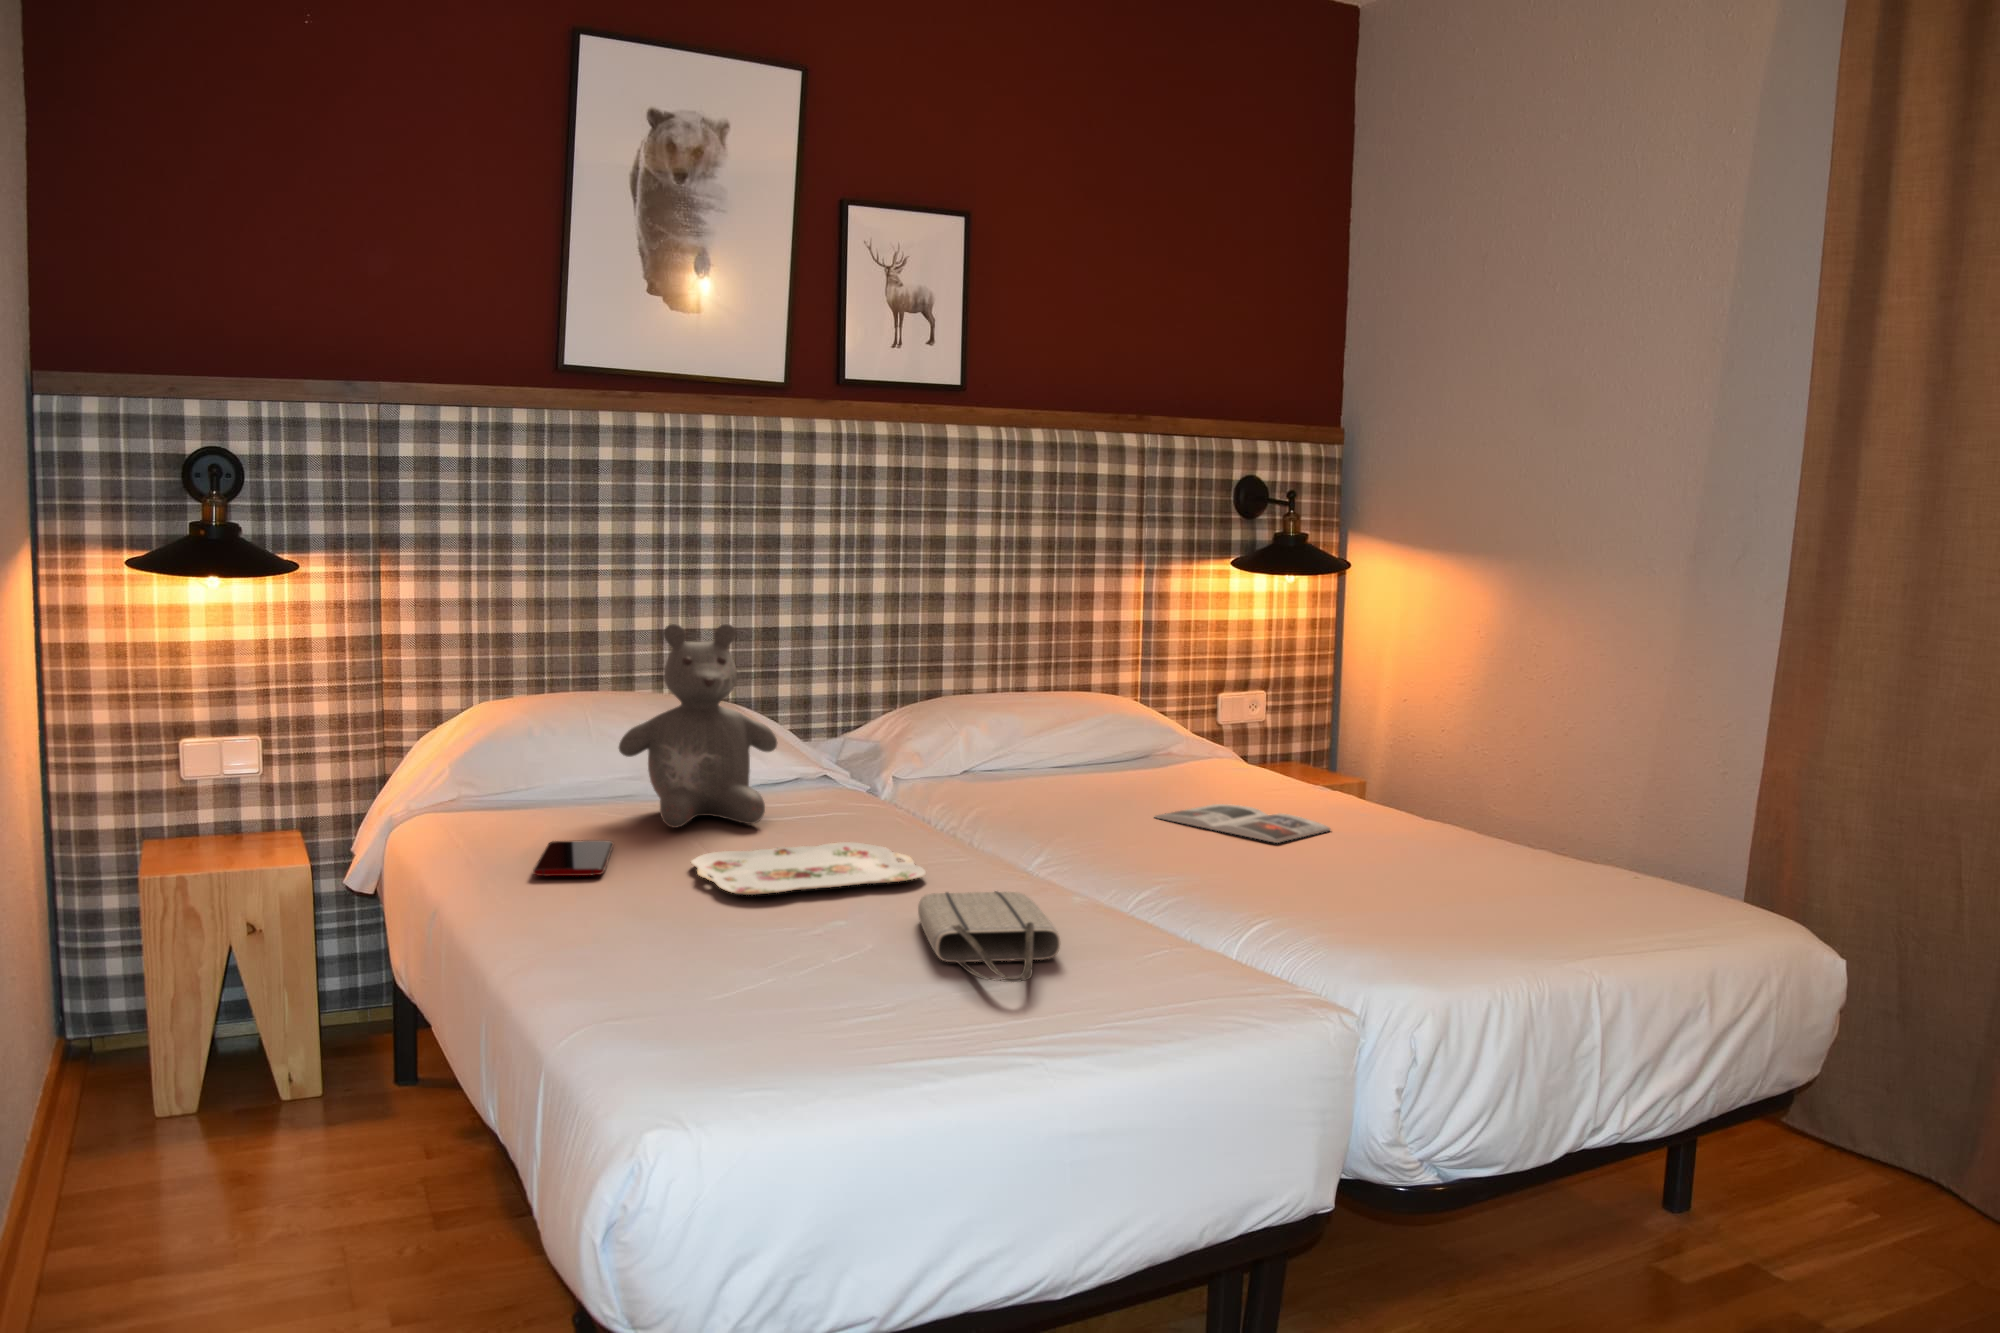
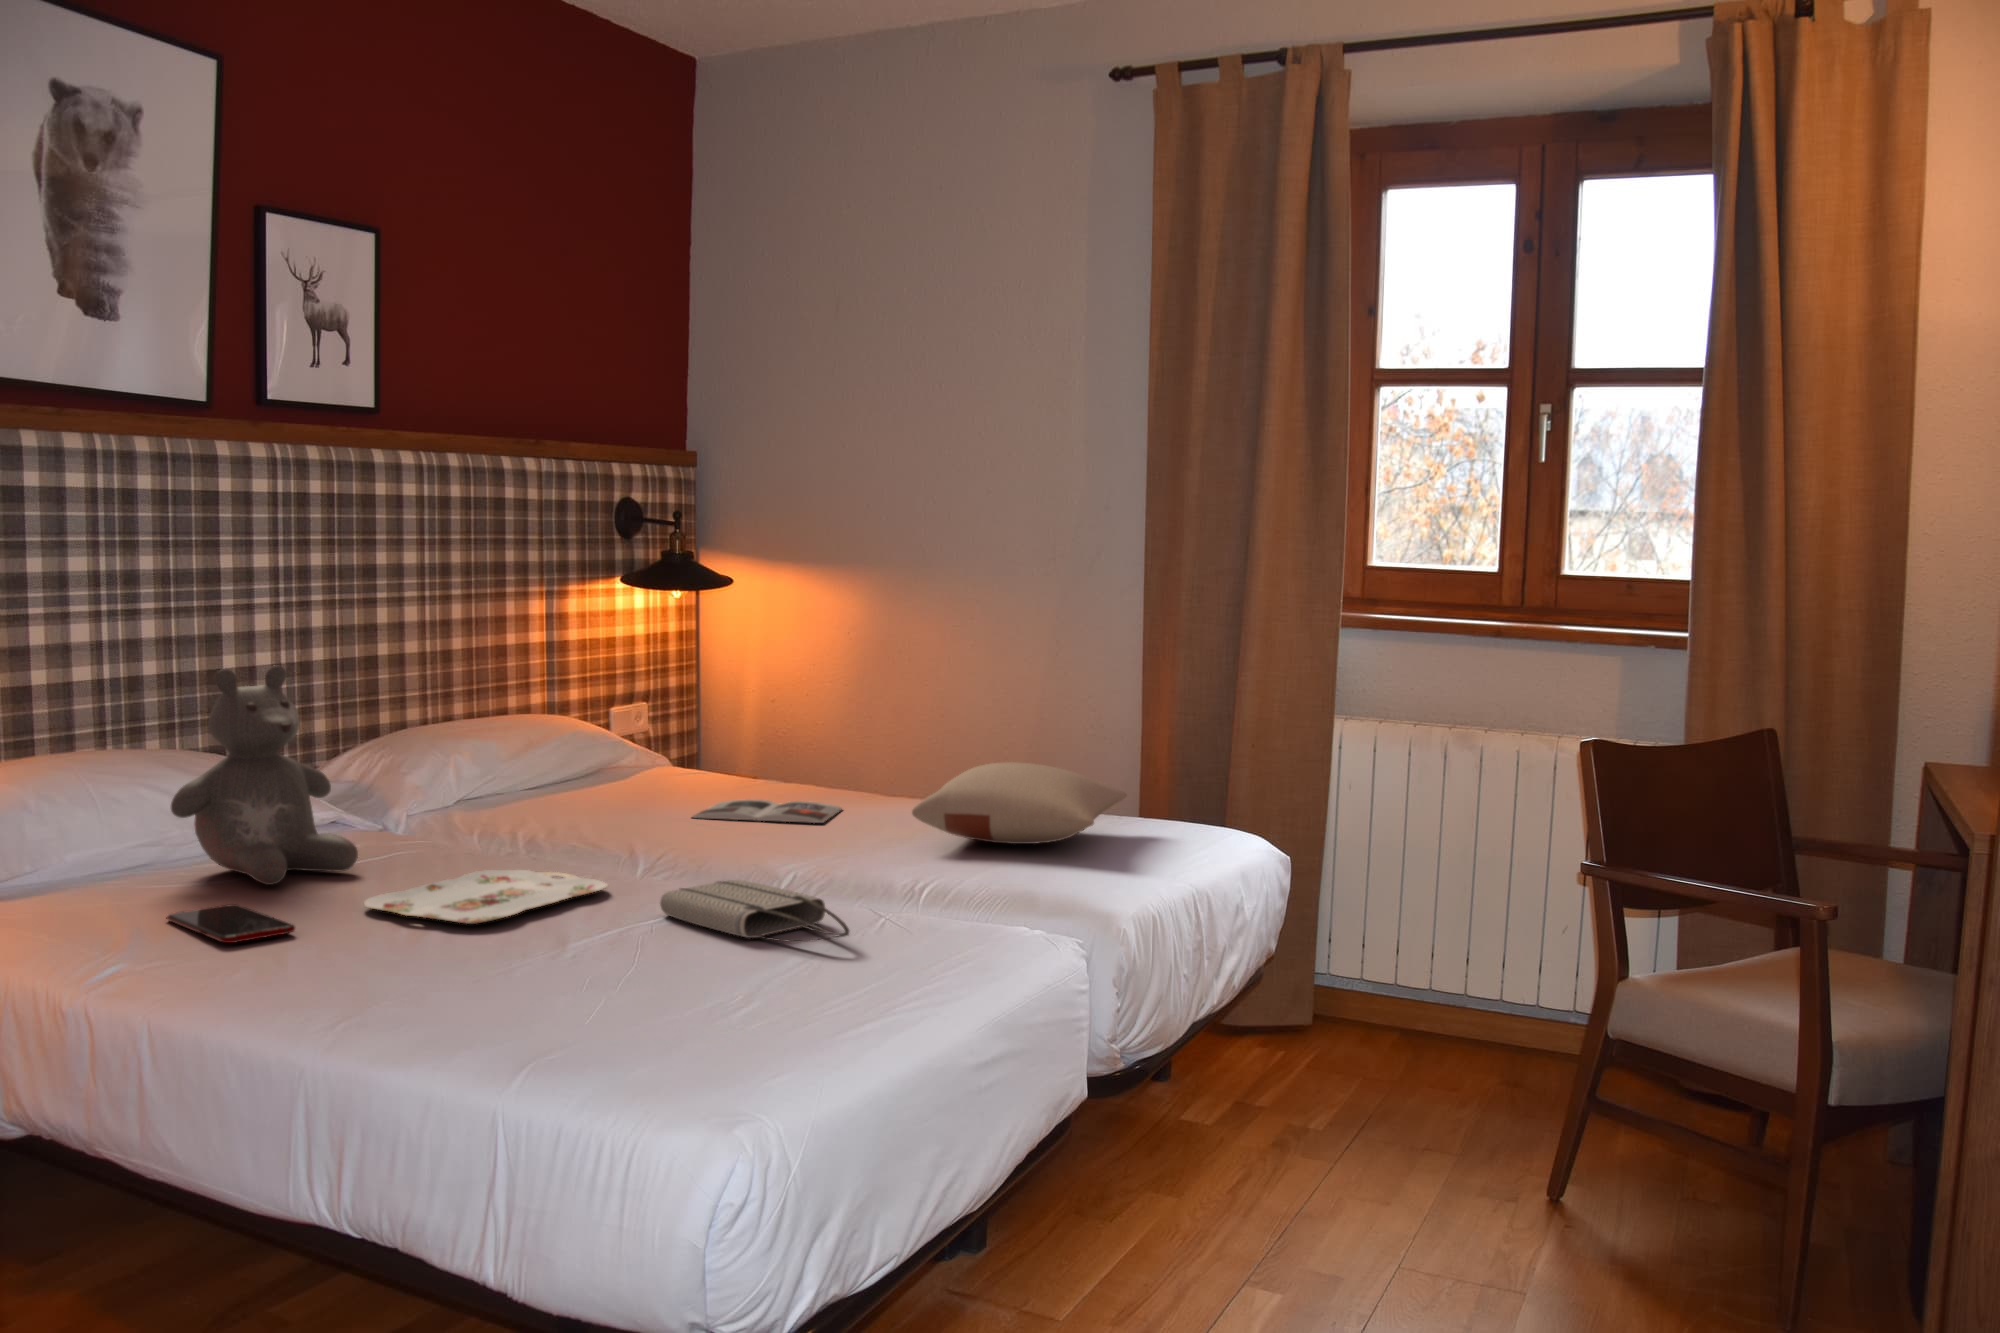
pillow: none [1319,798,1653,909] -> present [912,762,1127,844]

